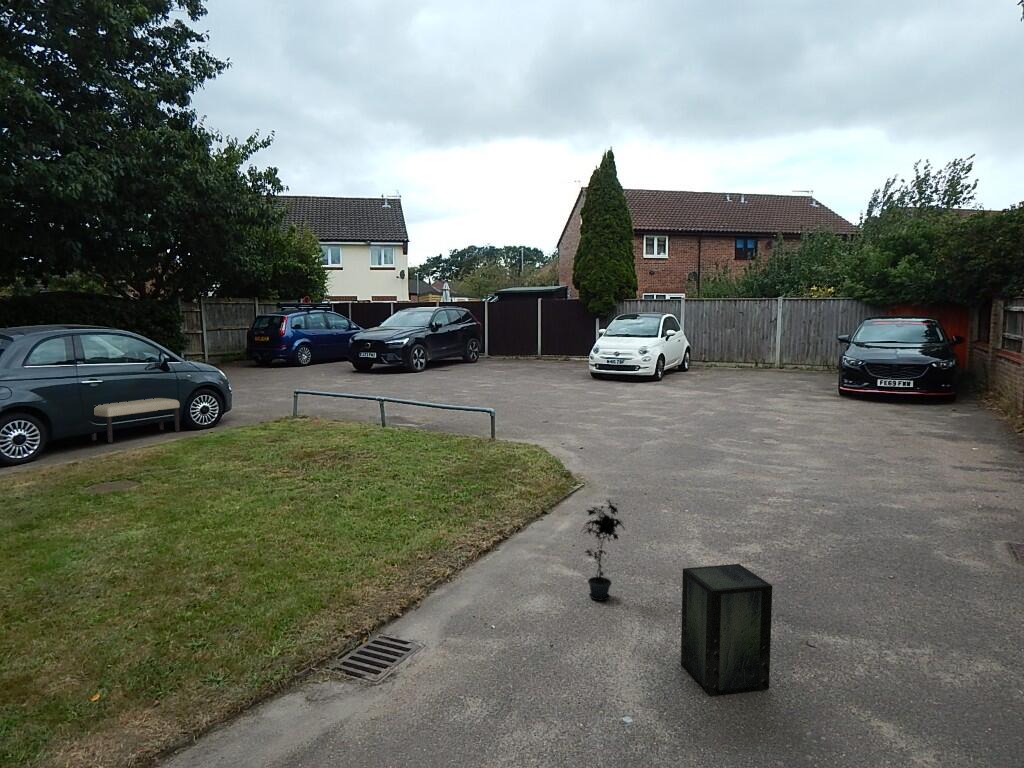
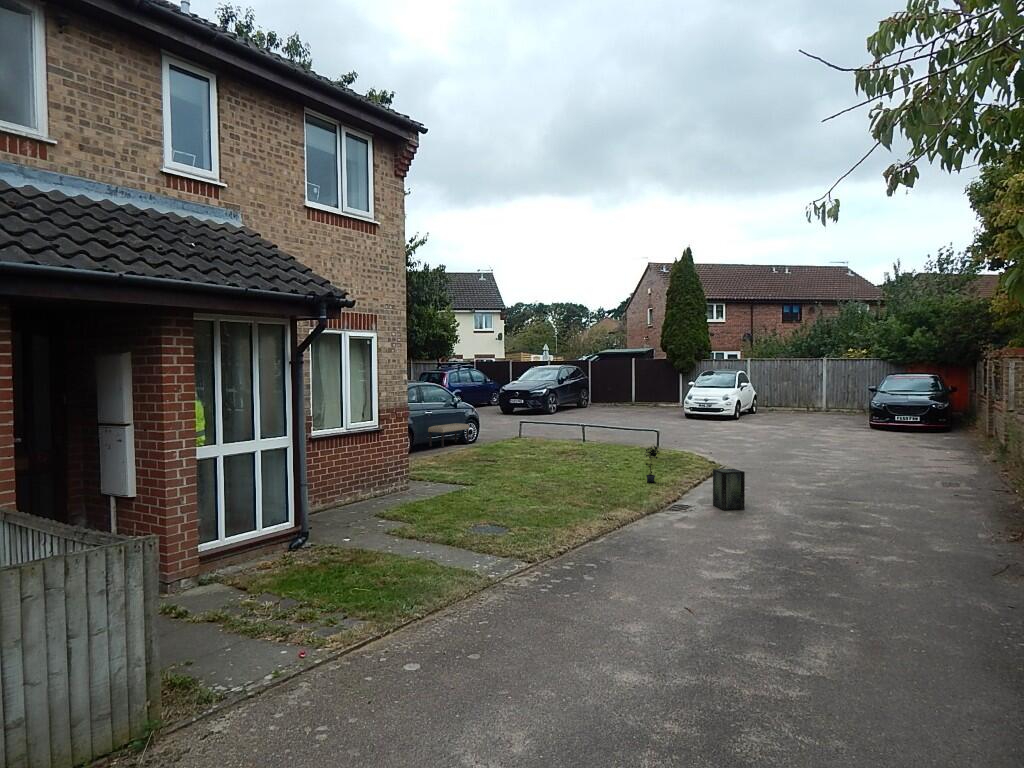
potted plant: present [583,500,625,601] -> present [646,446,659,483]
storage box: present [681,564,772,696] -> present [713,469,745,510]

